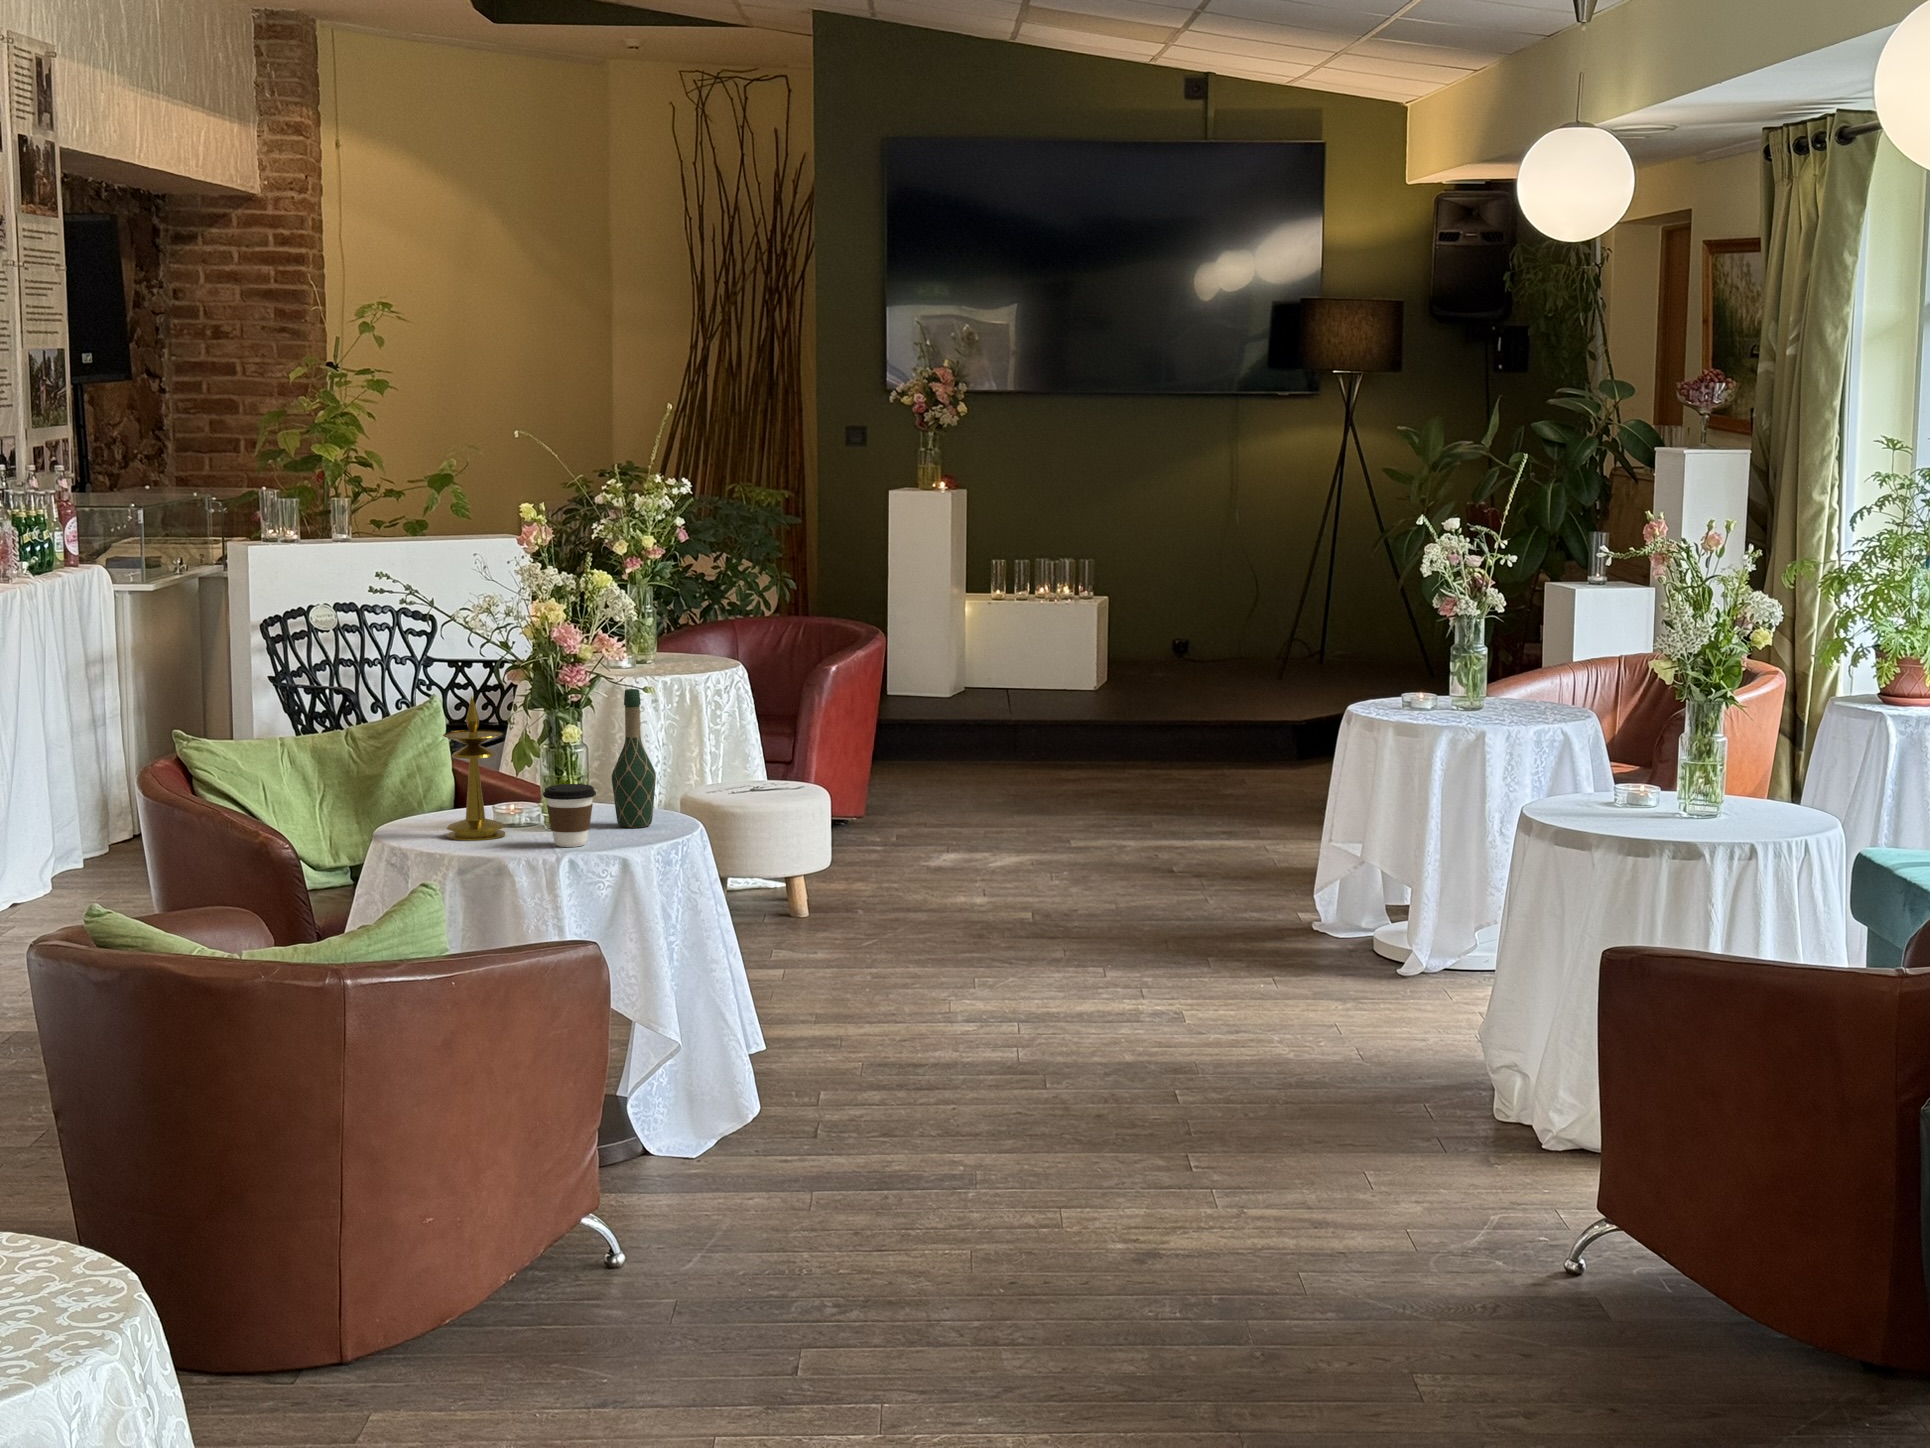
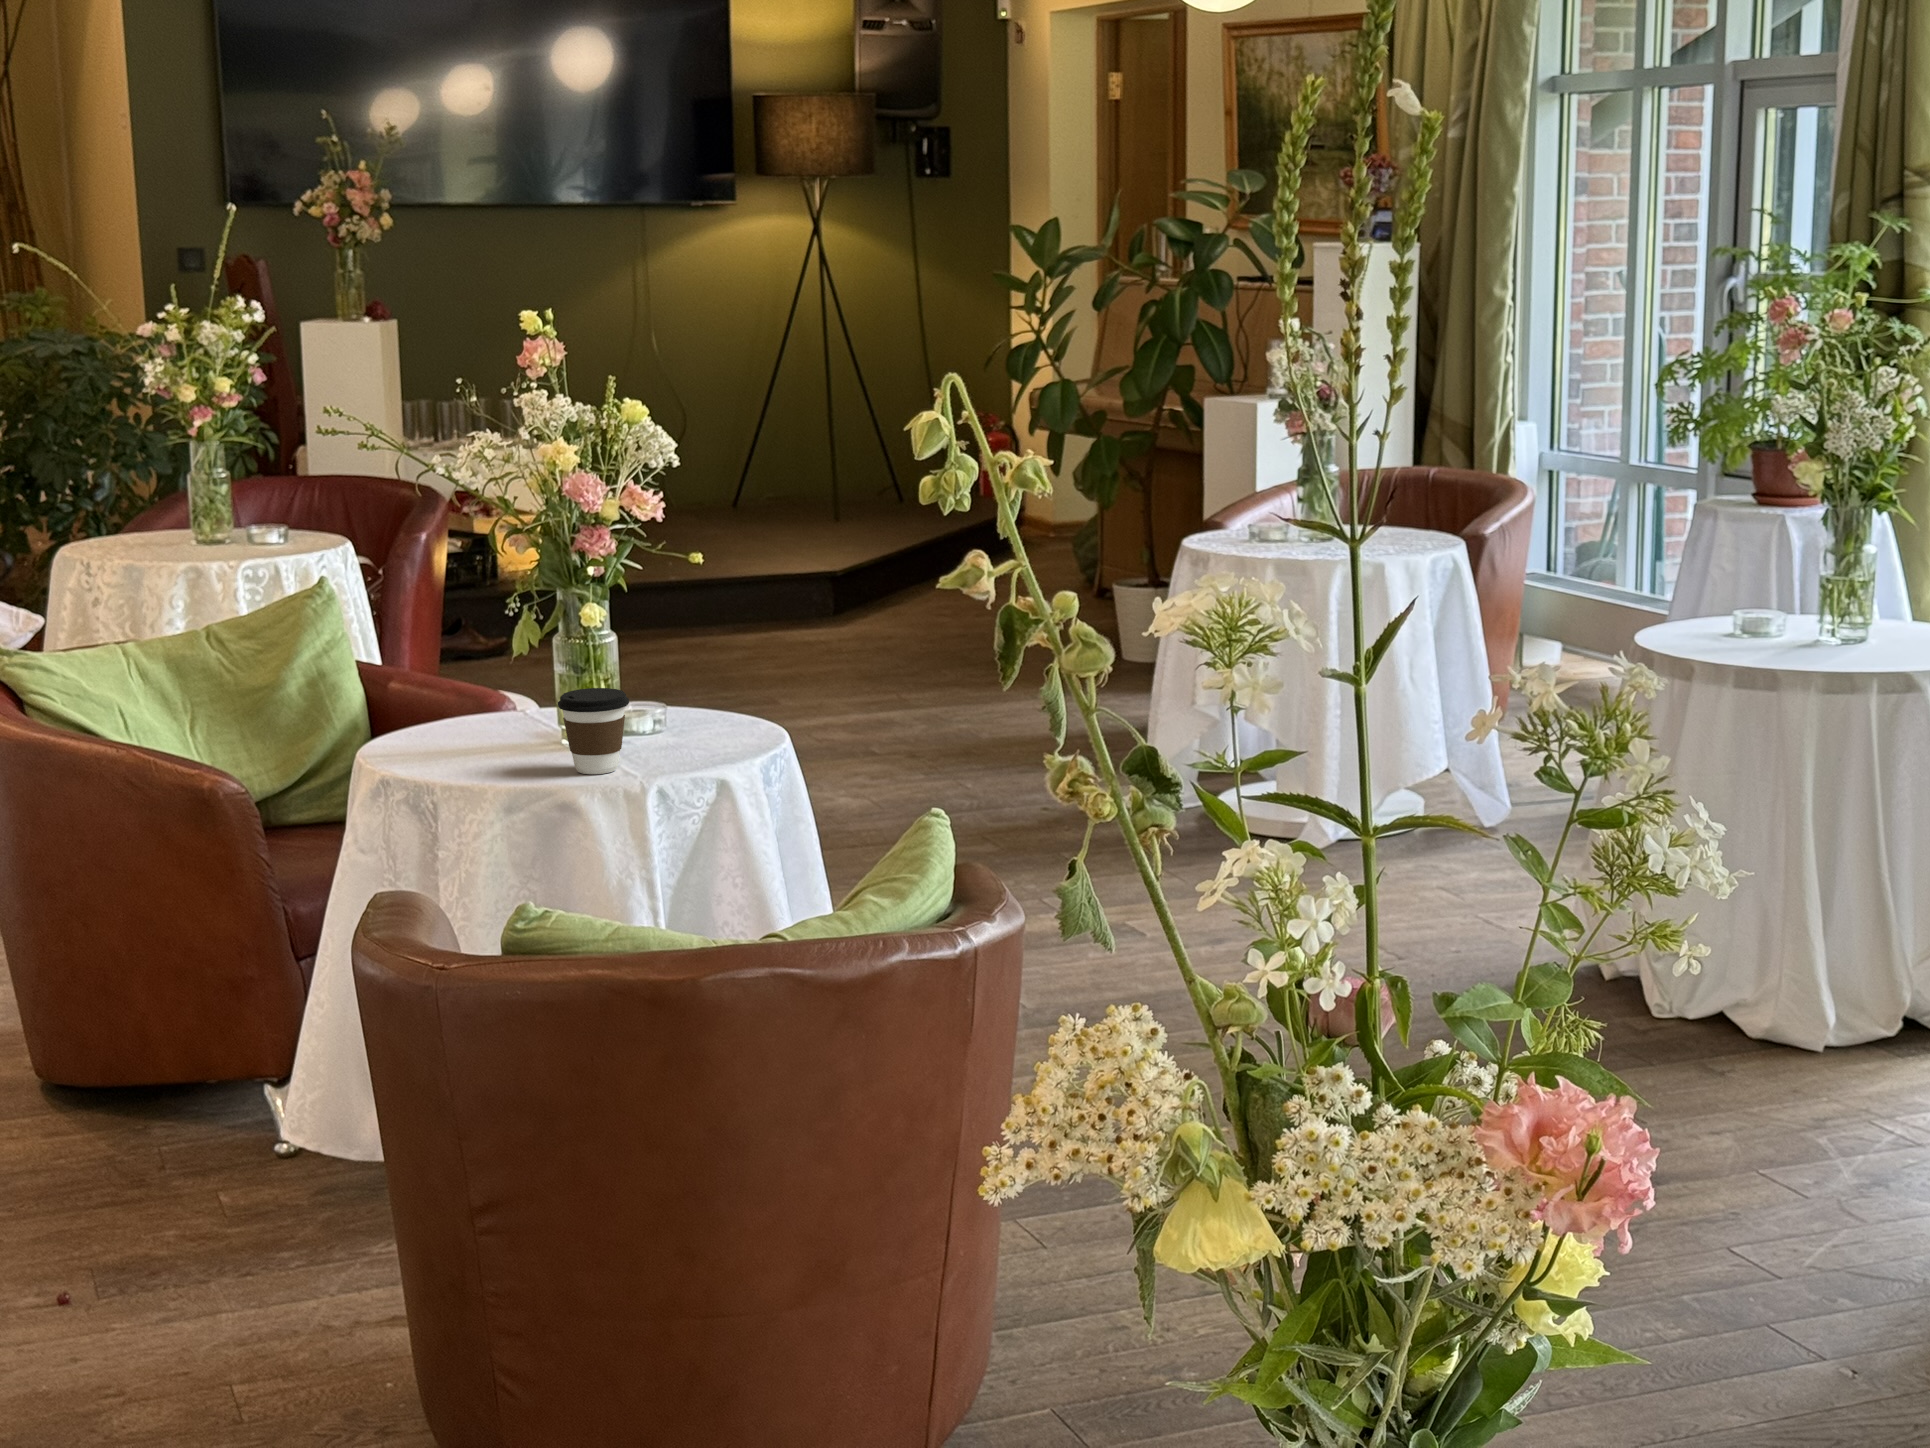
wine bottle: present [612,689,656,828] -> none [649,556,707,739]
candlestick: present [443,697,505,841] -> none [422,571,510,764]

